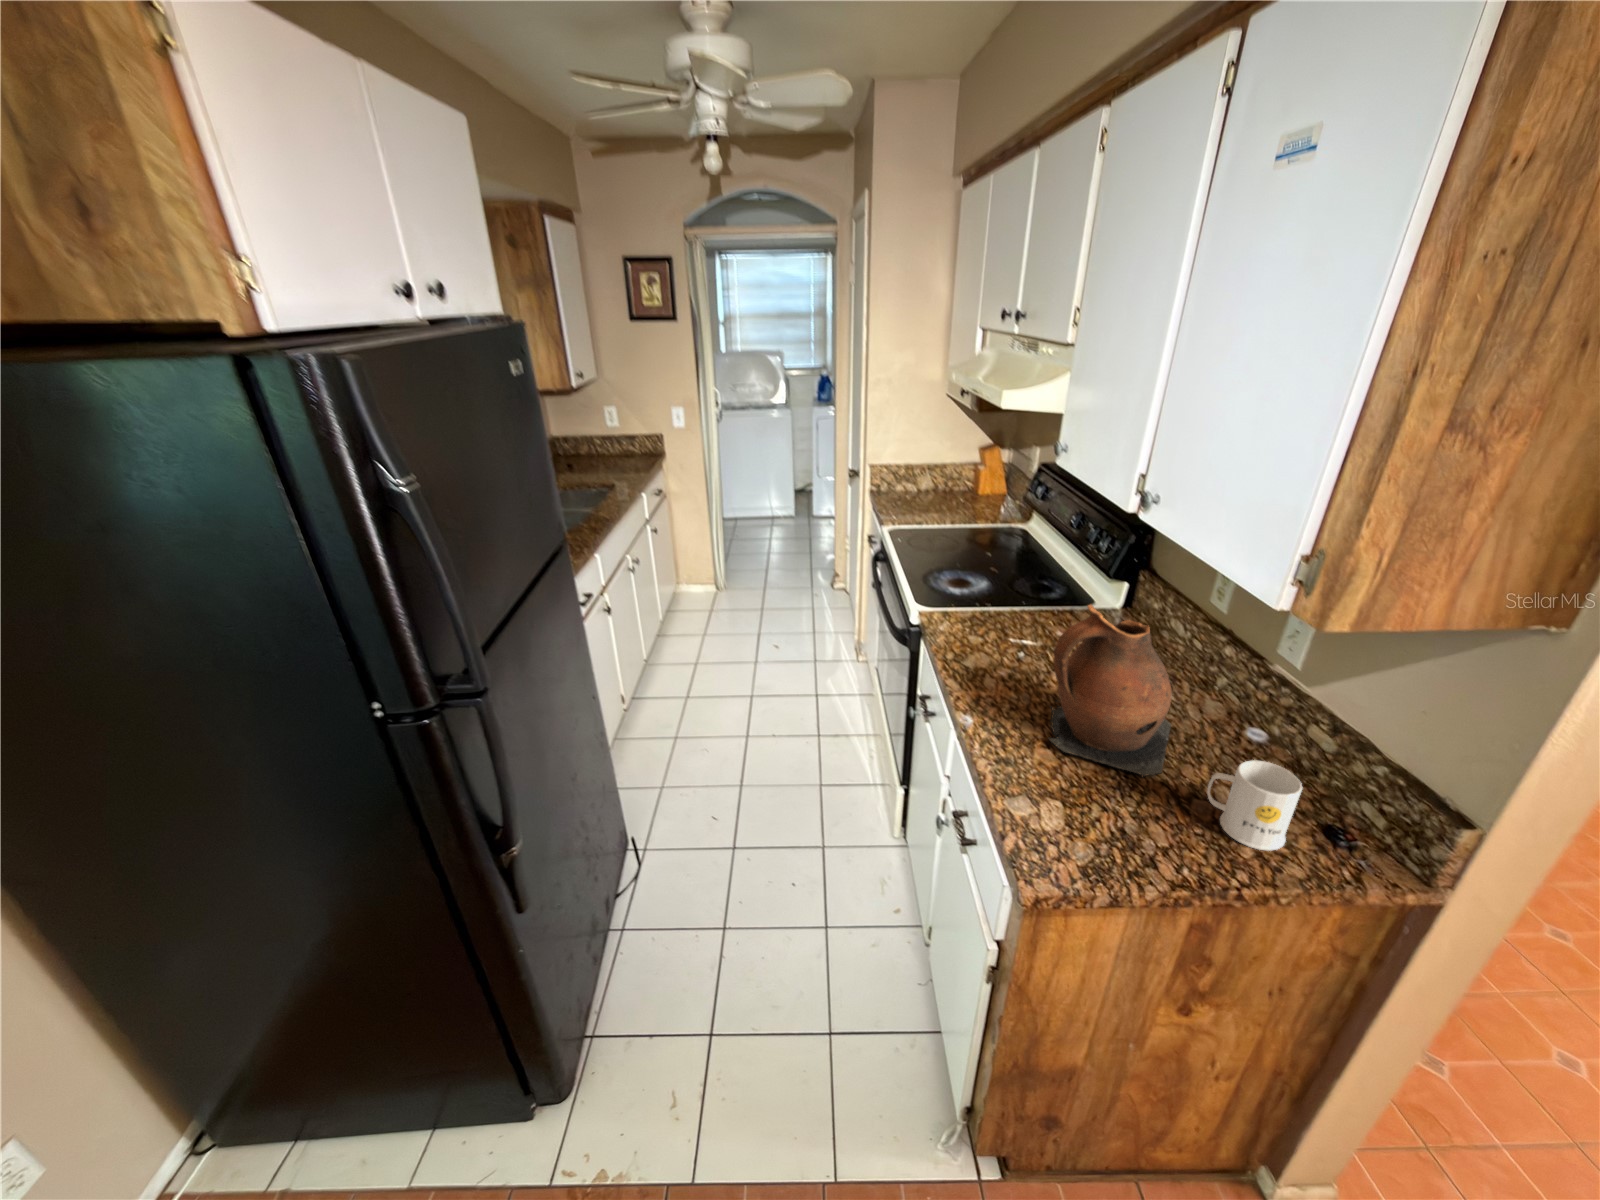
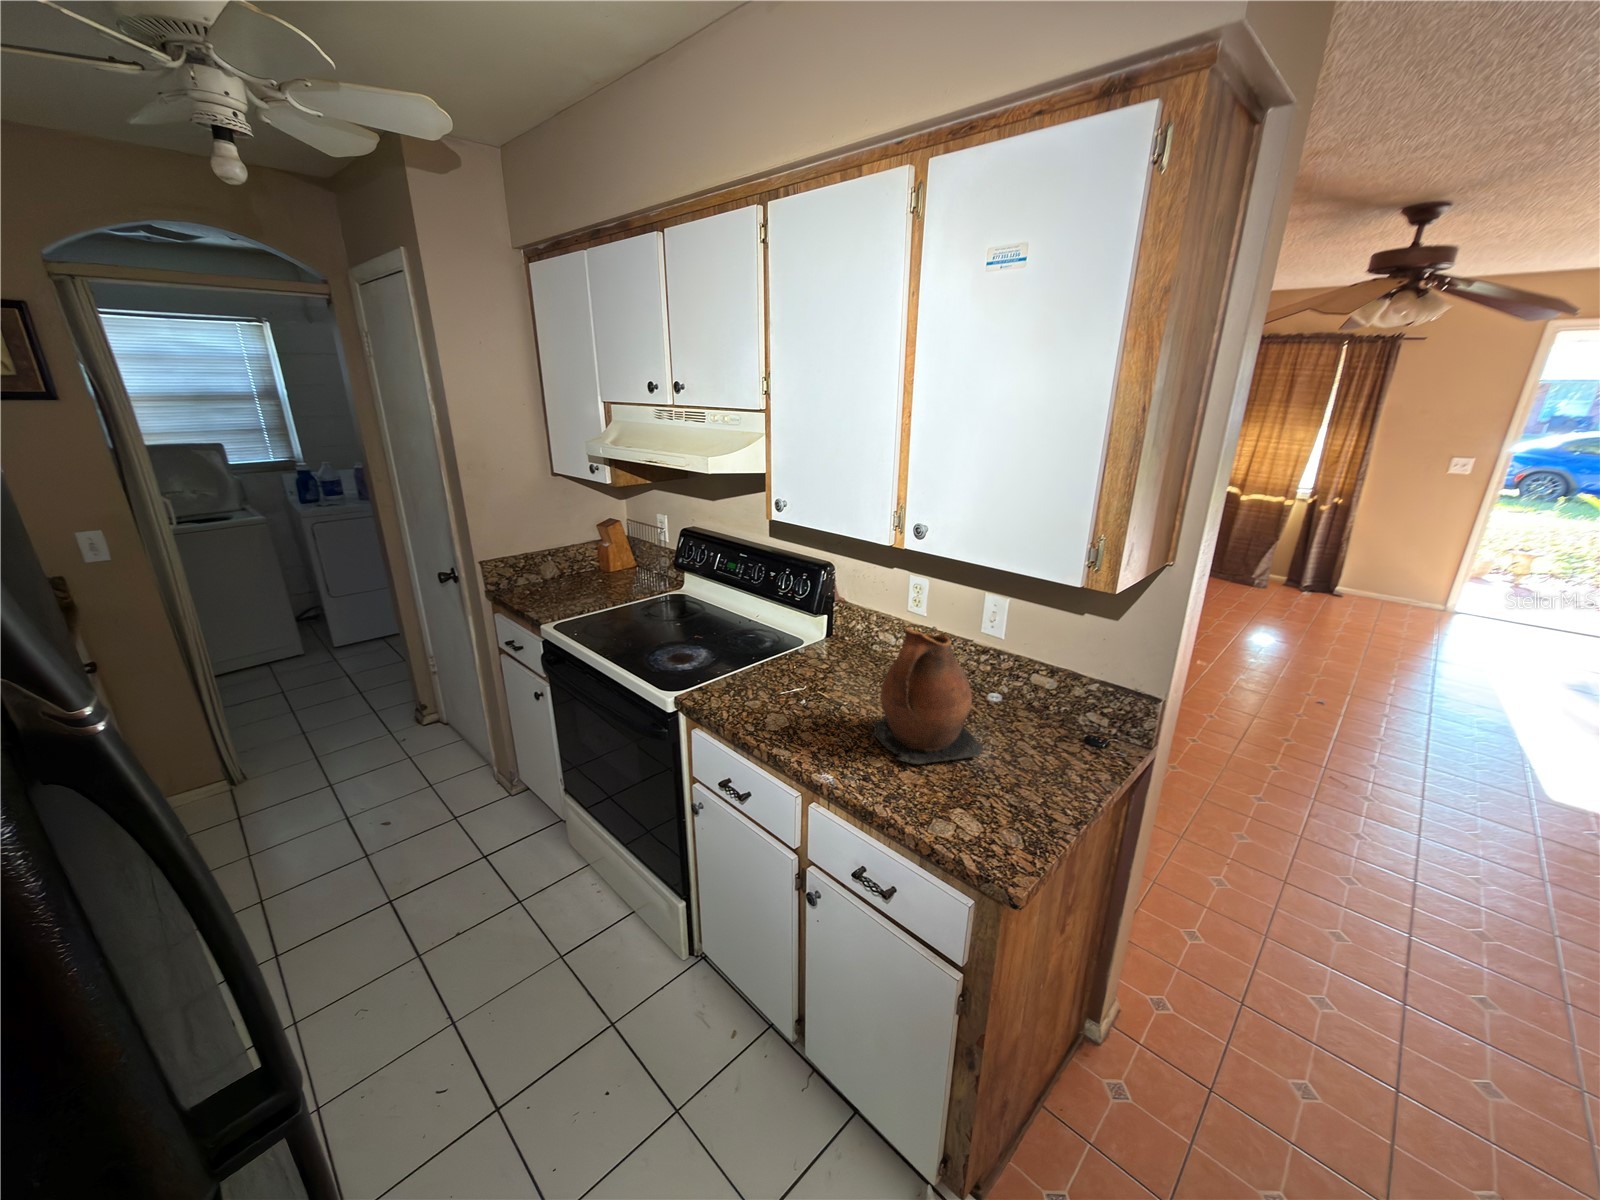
mug: present [1207,760,1302,851] -> none [1034,707,1092,774]

